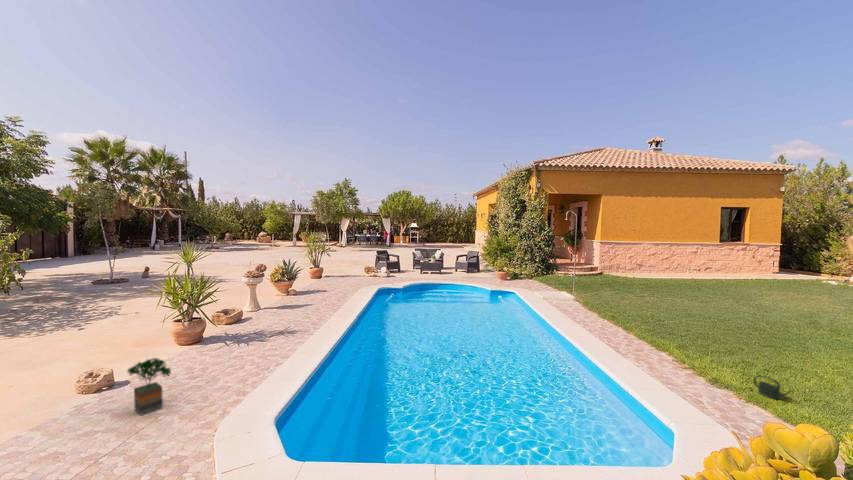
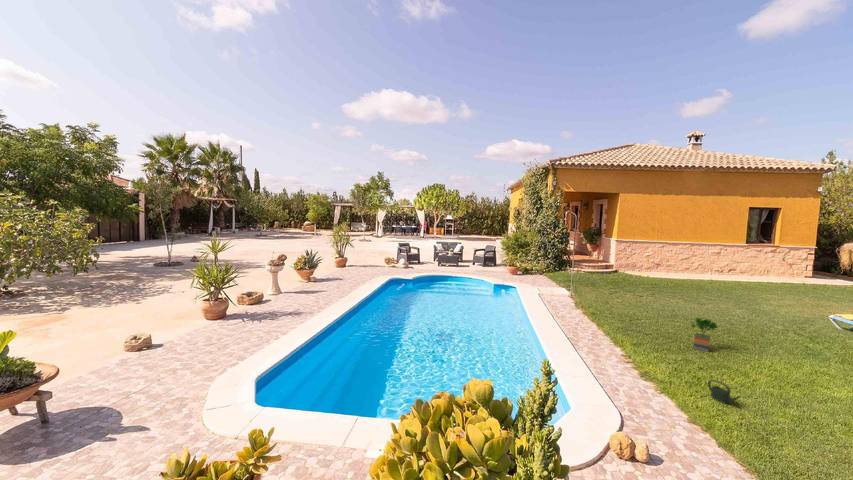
potted tree: present [128,358,171,415] -> present [691,318,717,352]

